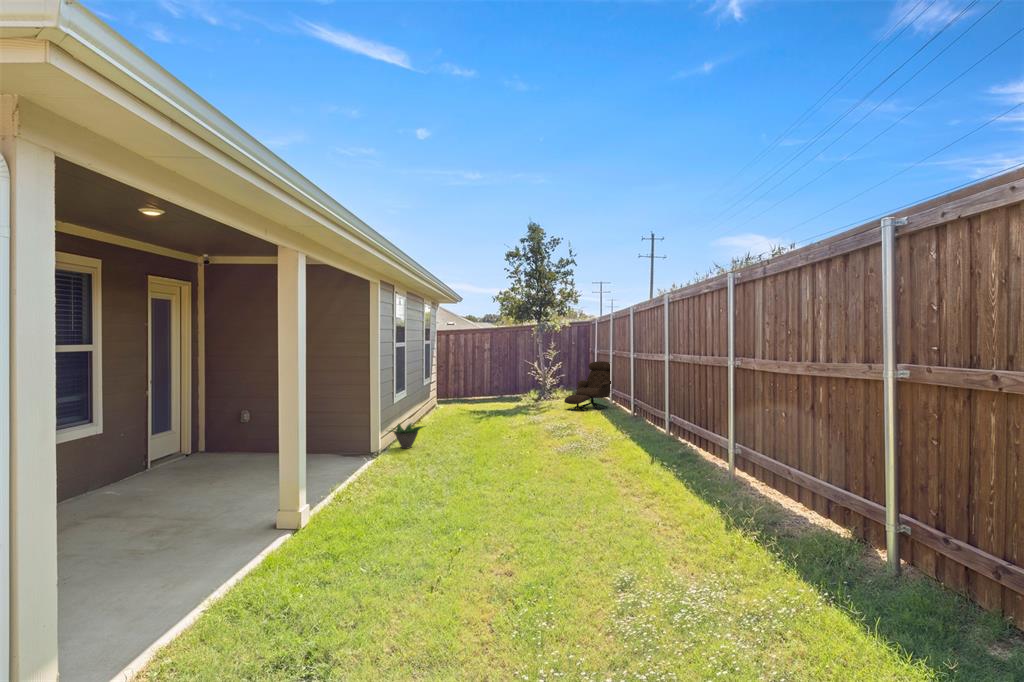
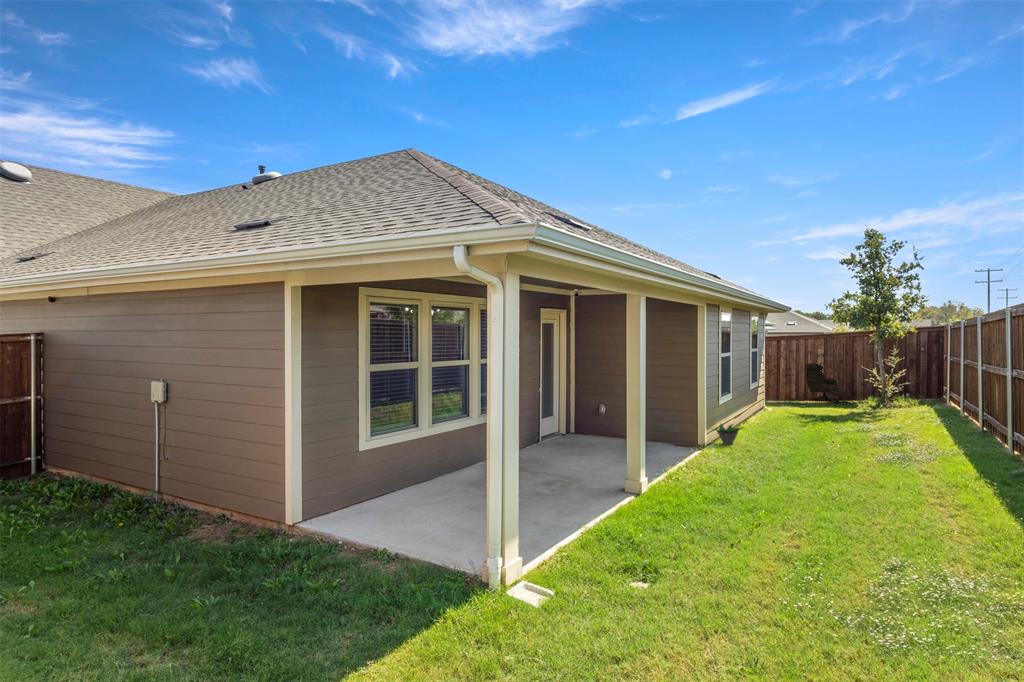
lounge chair: present [564,361,611,411] -> present [806,363,852,403]

